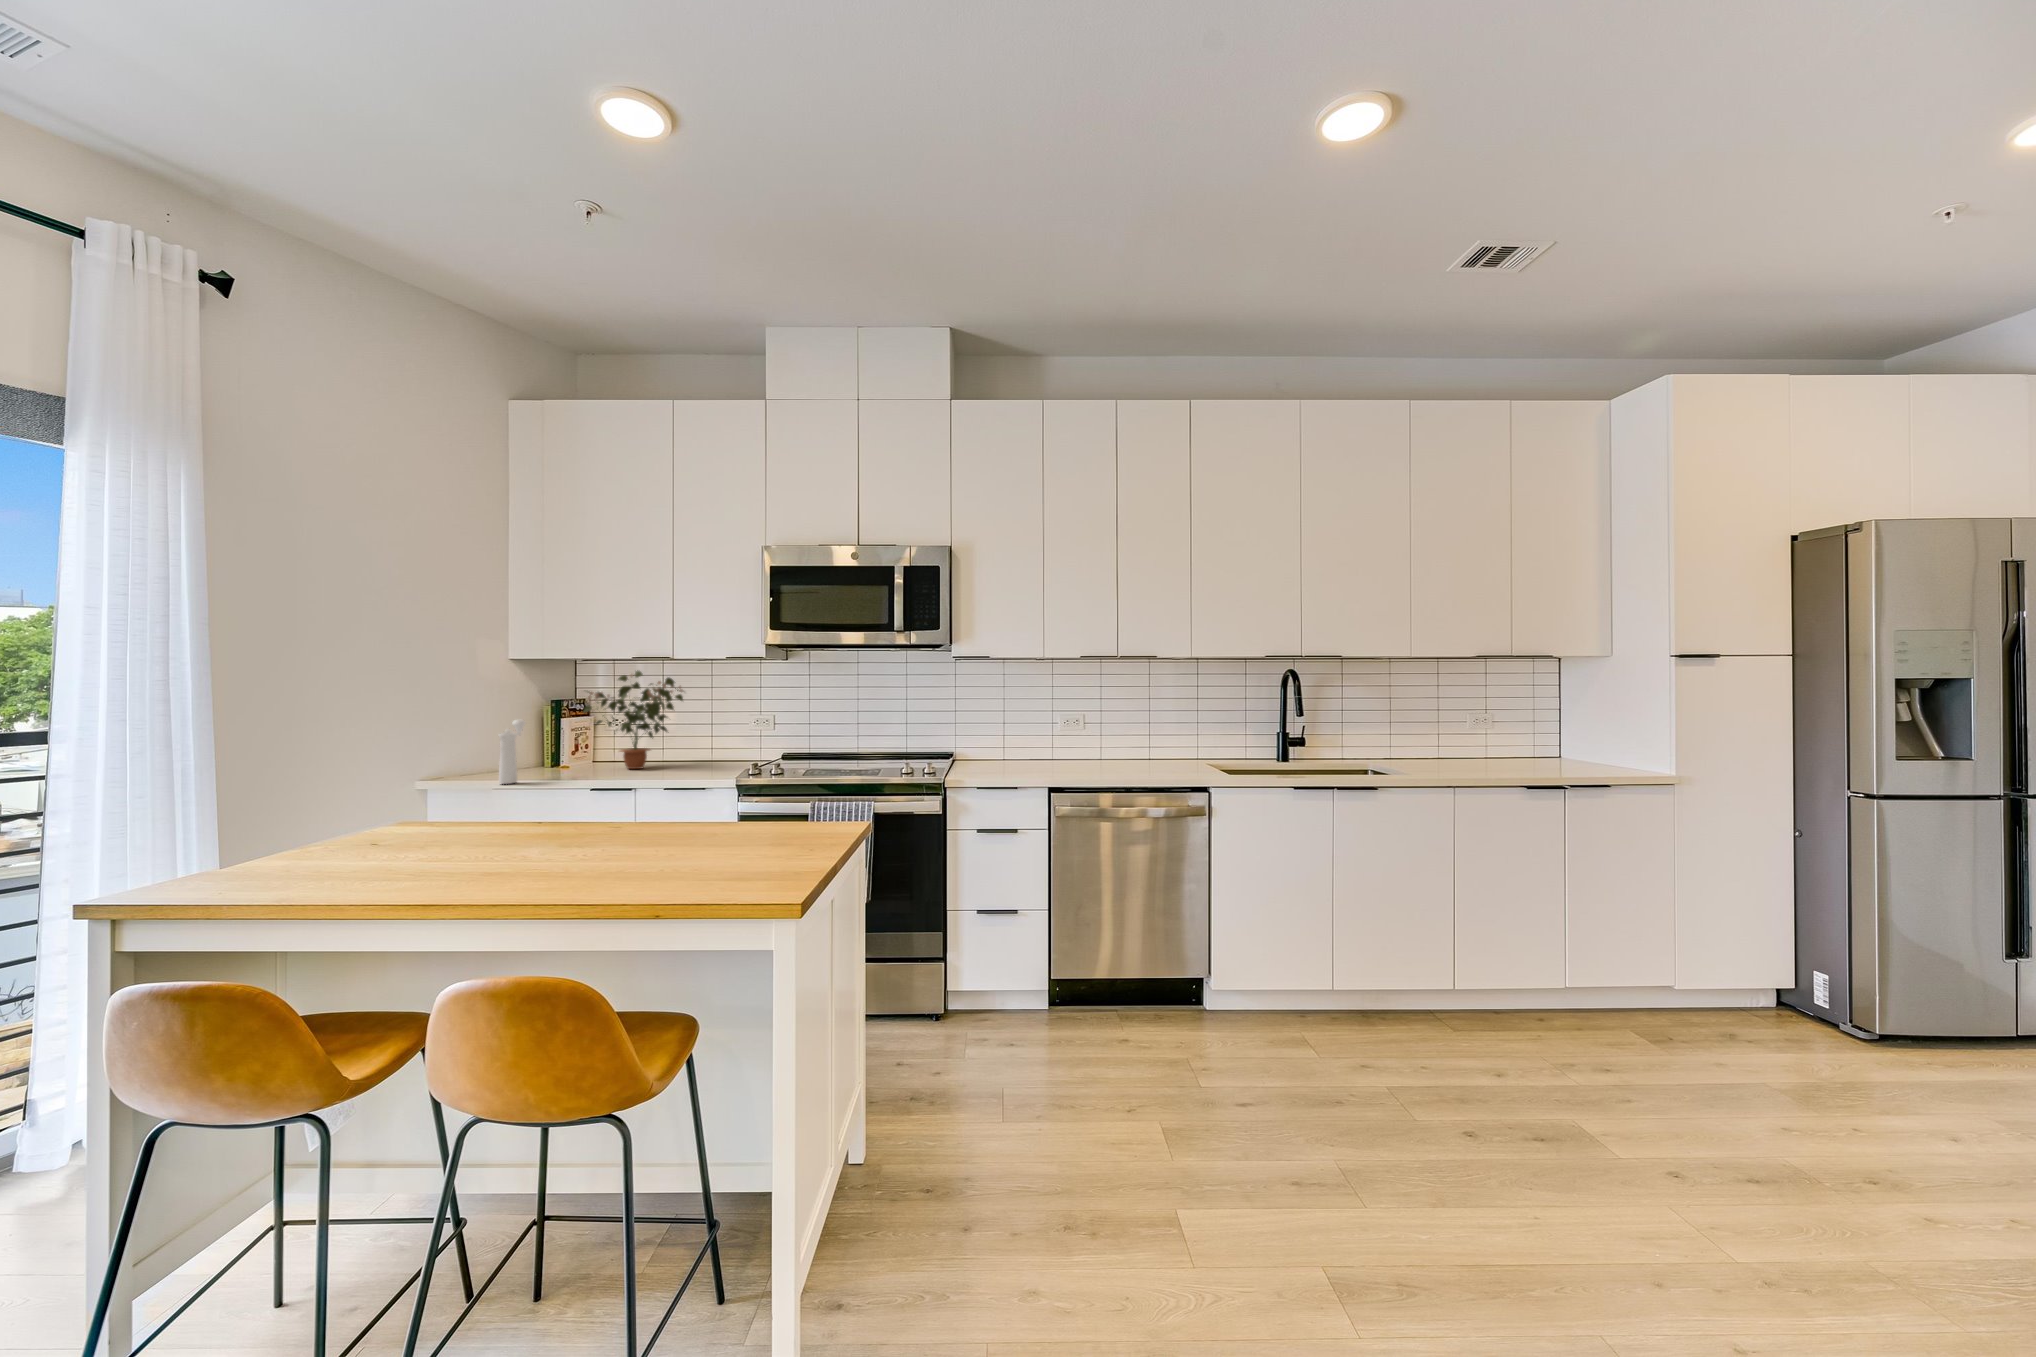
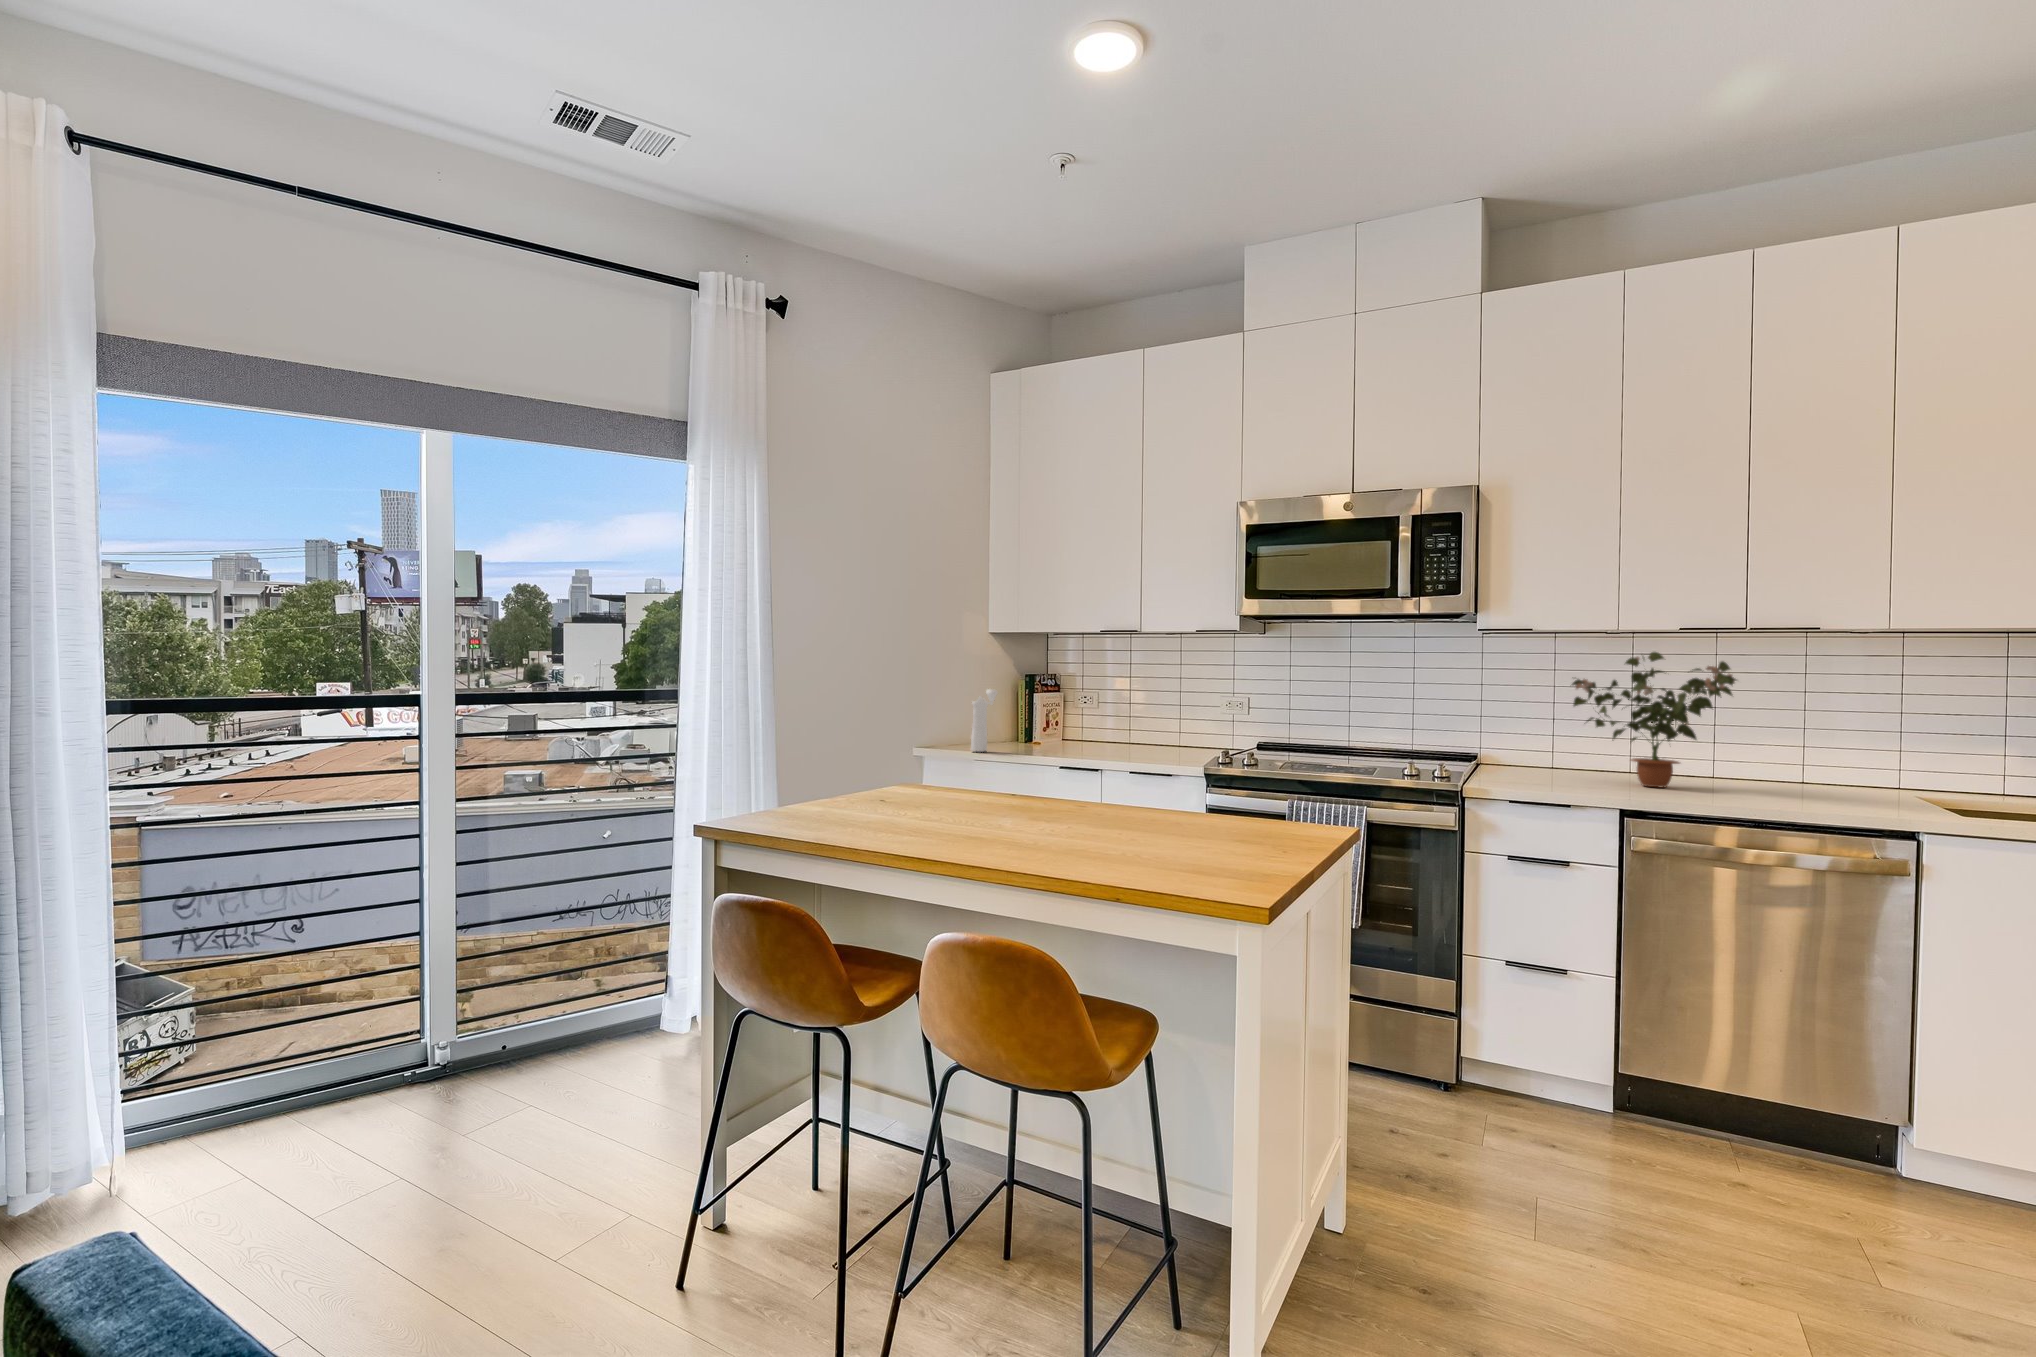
potted plant: present [584,670,683,769] -> present [1572,652,1736,788]

